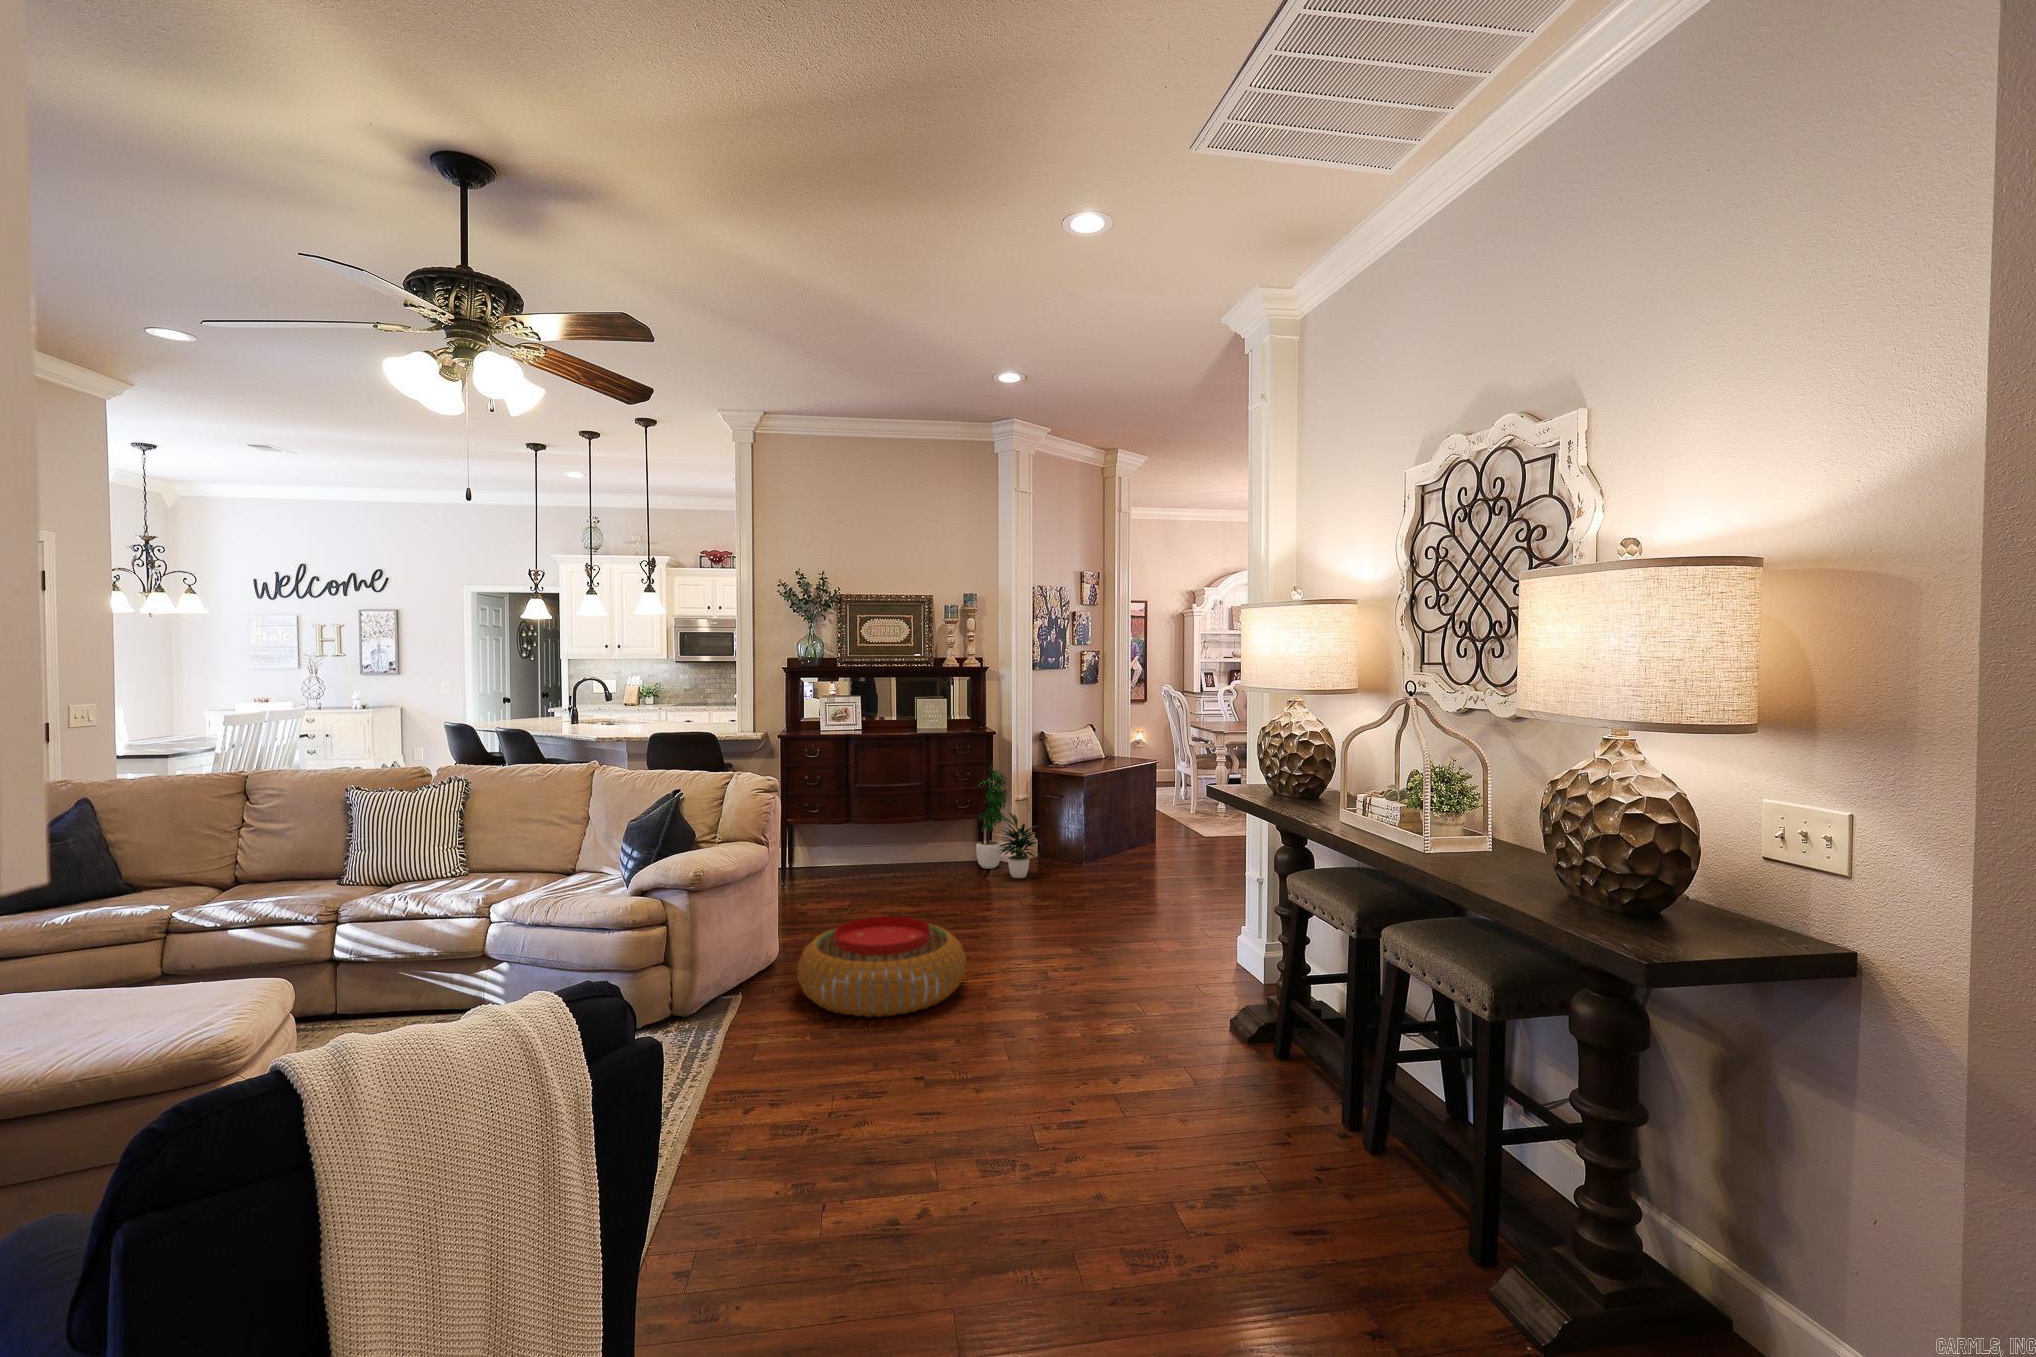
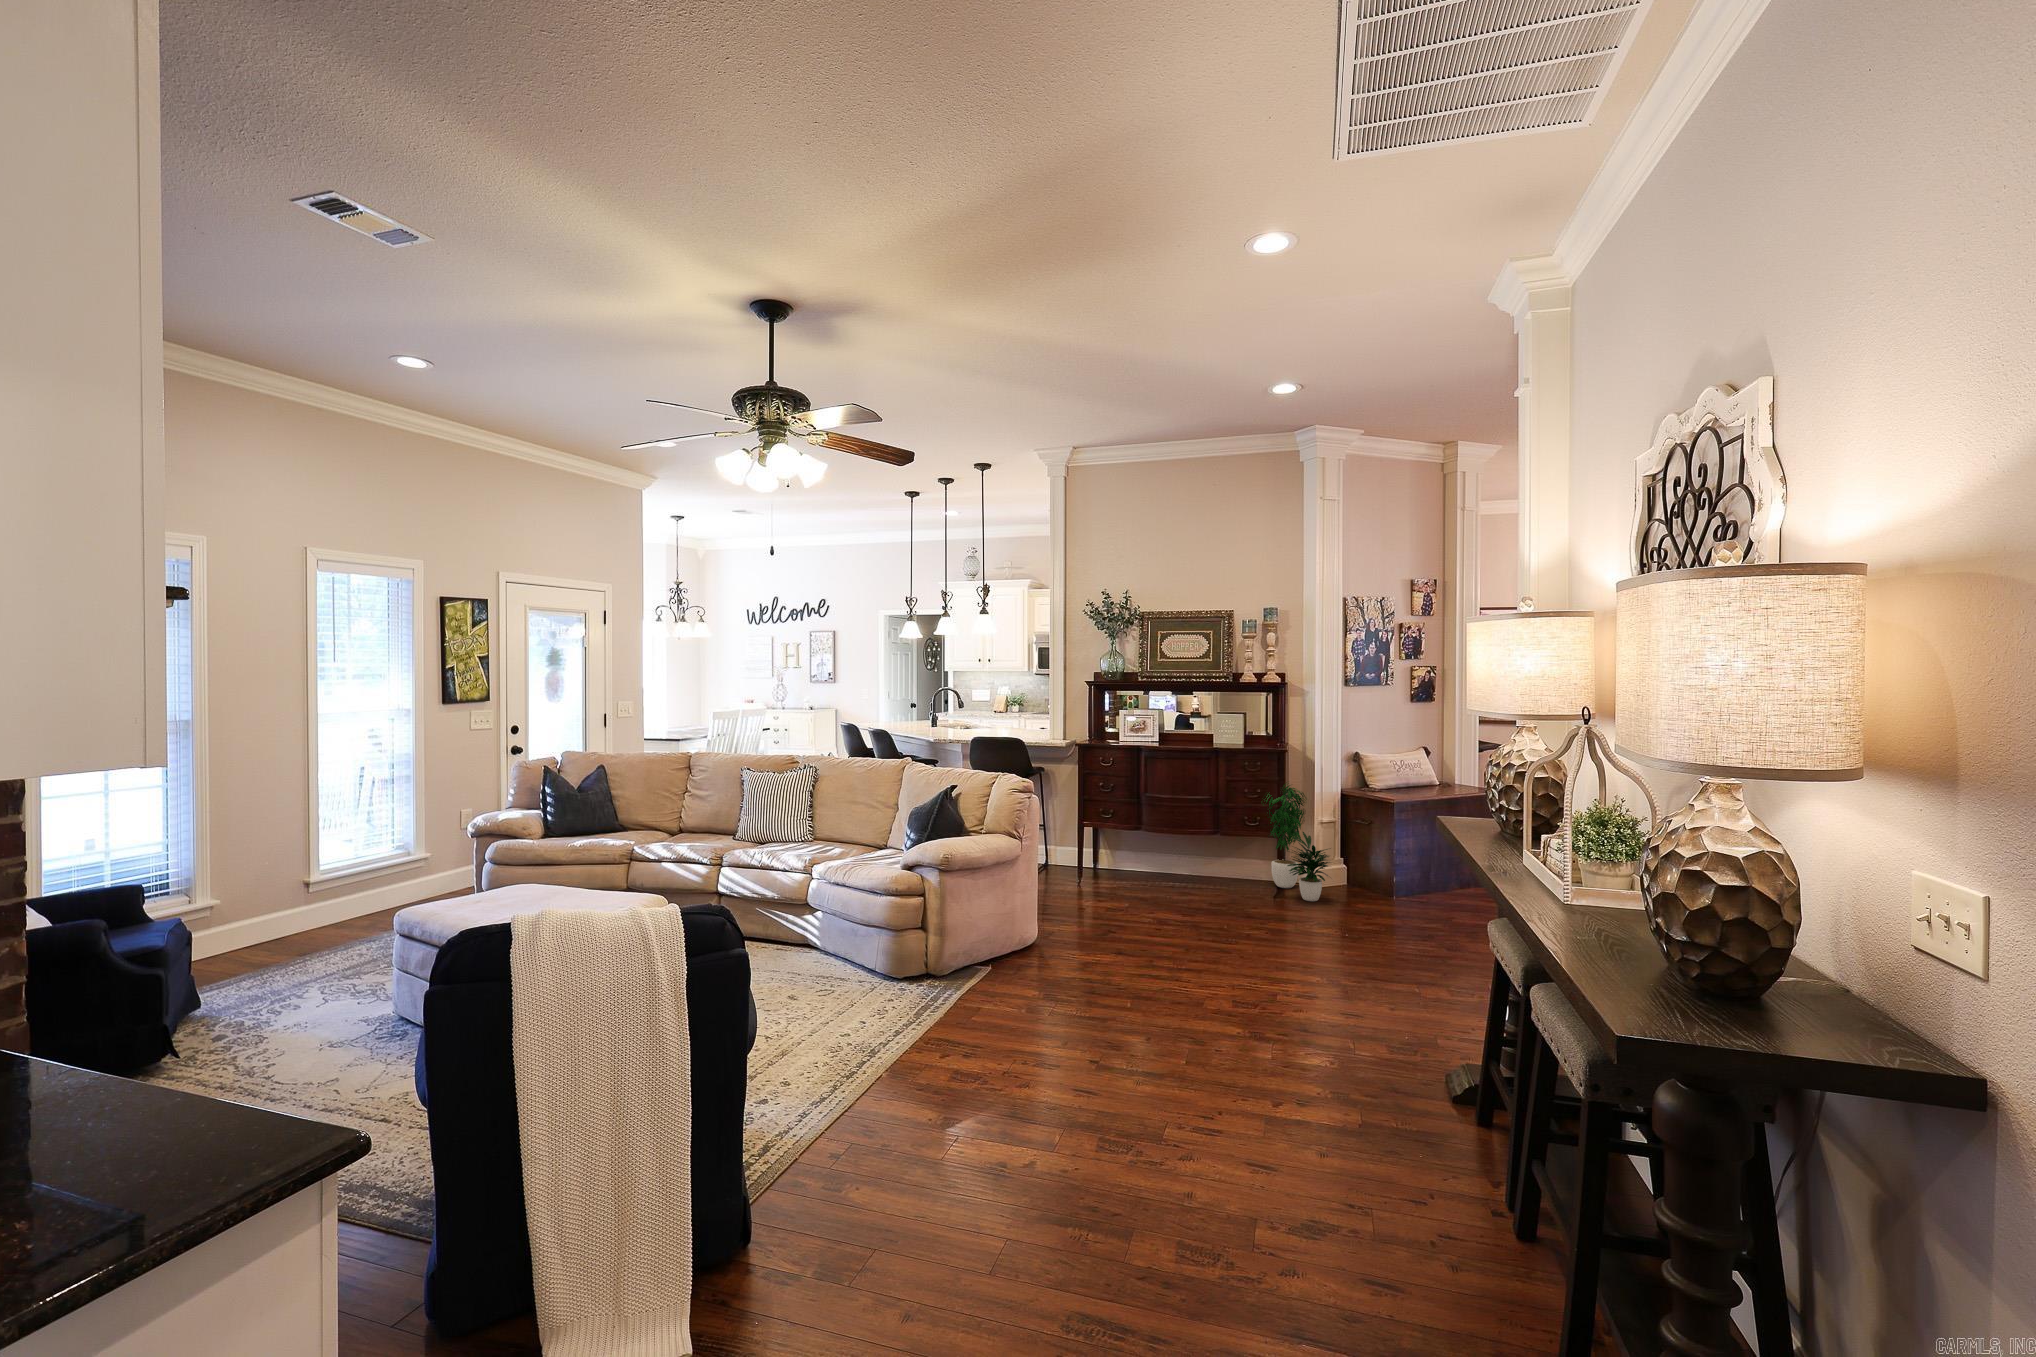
pouf: present [798,916,966,1017] -> none [1035,916,1192,1009]

